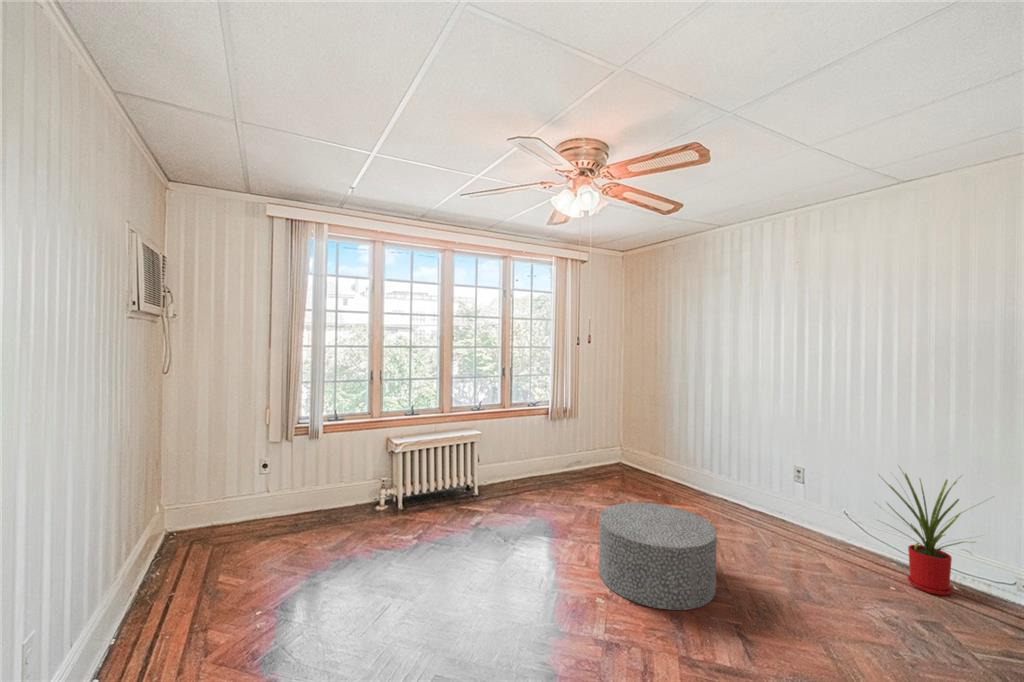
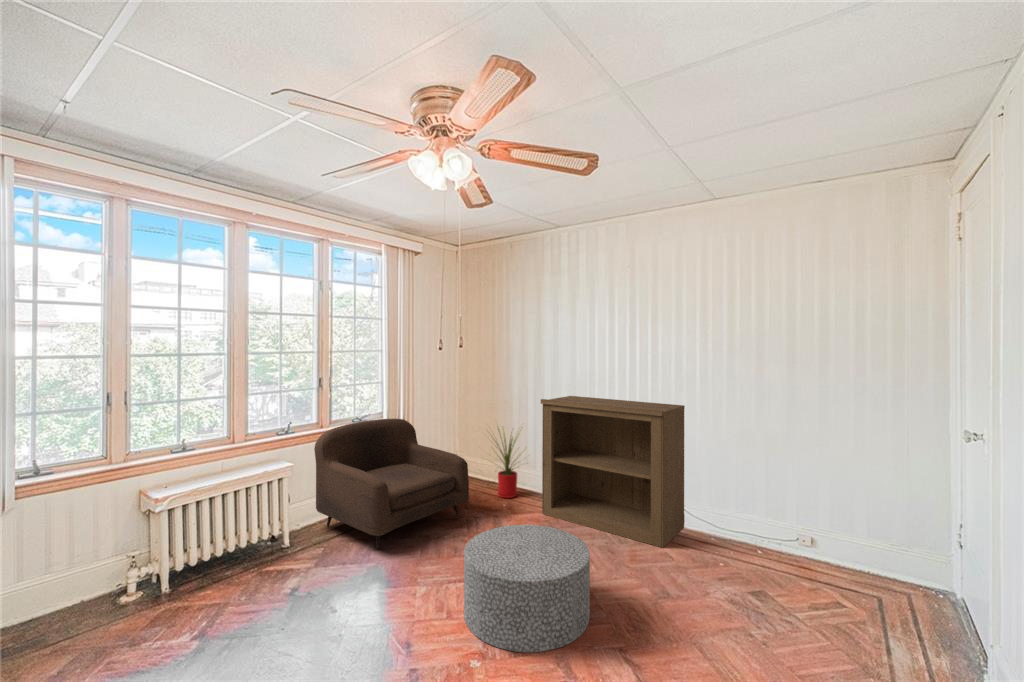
bookshelf: none [695,397,860,558] -> present [541,396,685,548]
armchair: none [499,406,624,509] -> present [314,419,469,550]
house plant: present [885,473,966,595] -> present [491,429,519,498]

